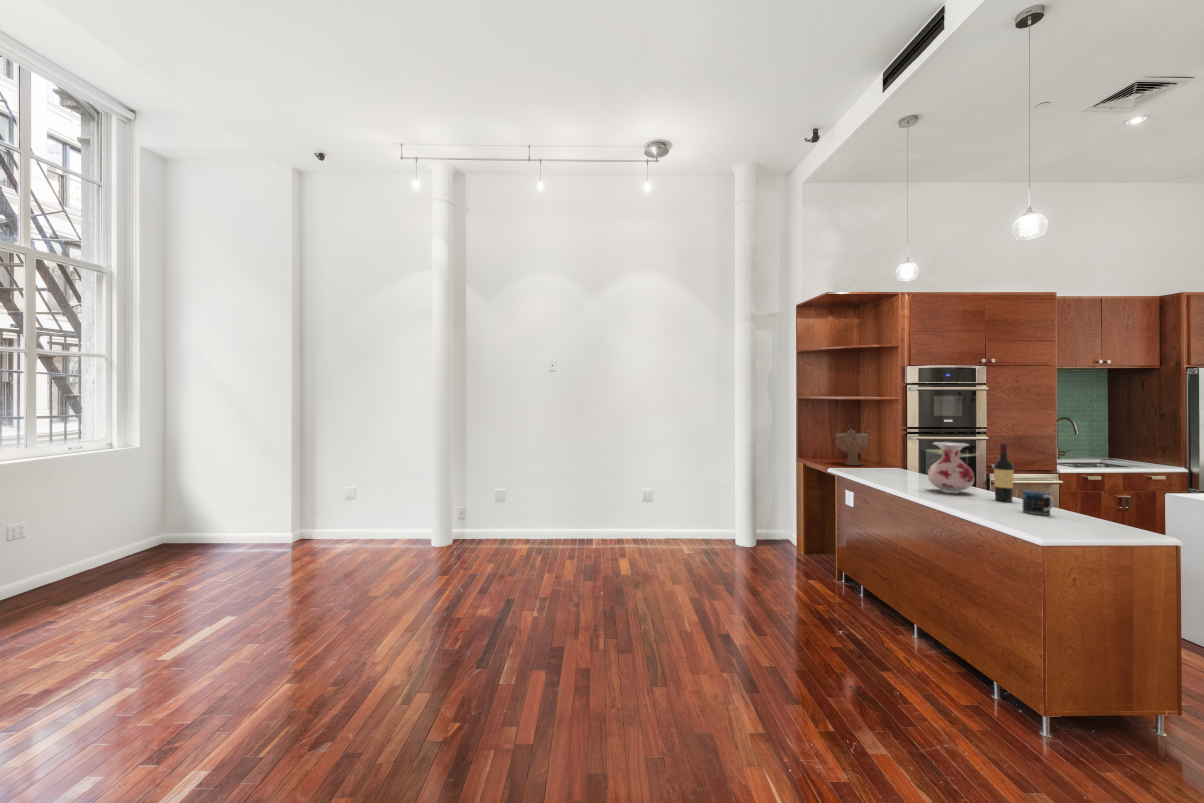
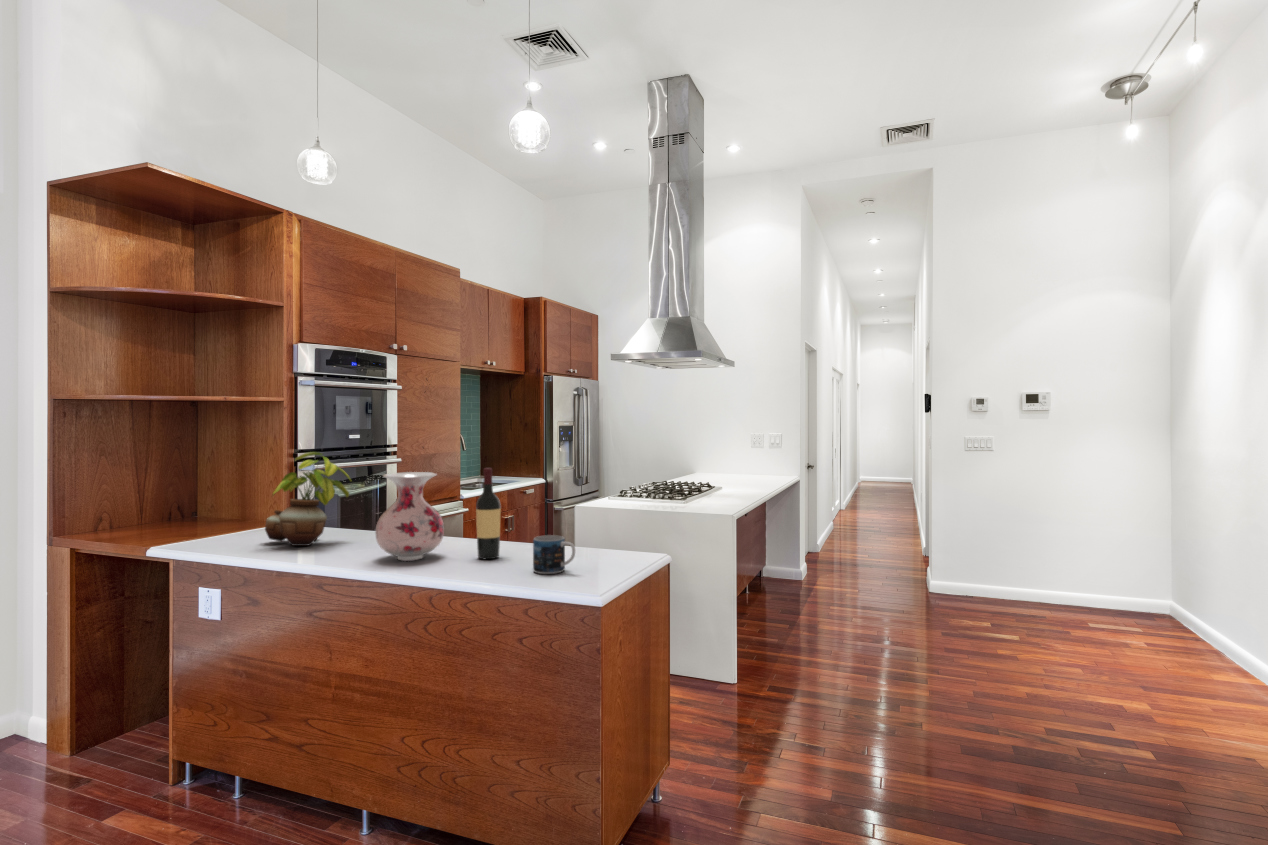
potted plant: none [880,428,927,478] -> present [265,452,351,546]
decorative bowl: present [834,429,871,466] -> none [152,458,233,533]

